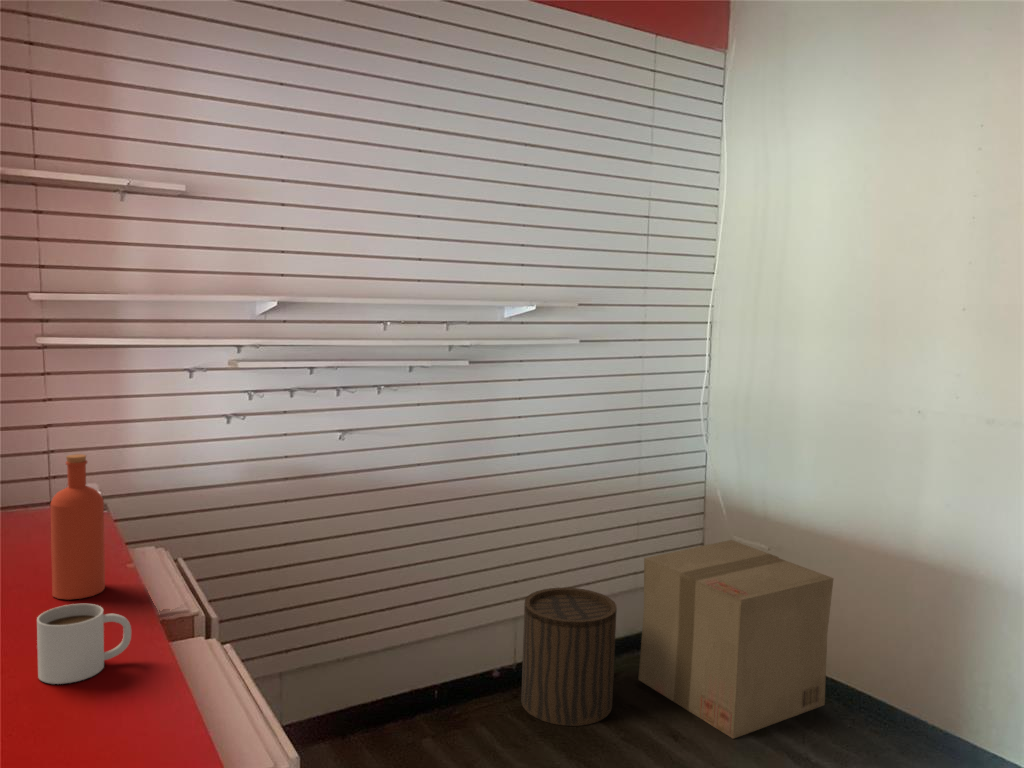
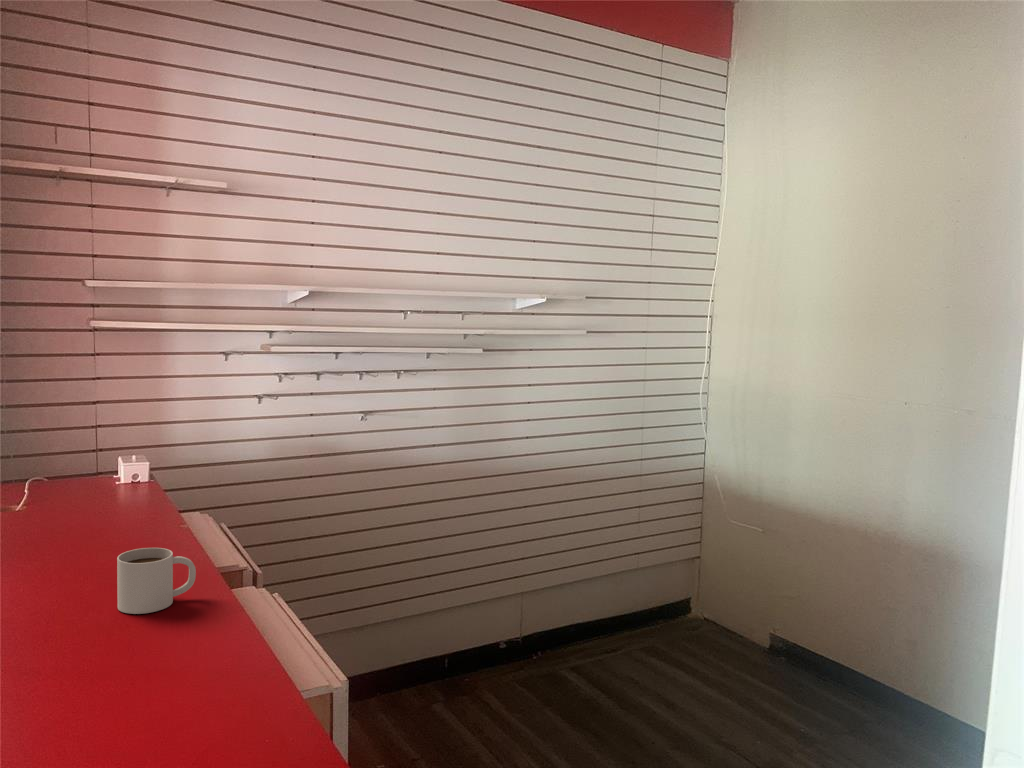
bottle: present [50,454,105,599] -> none [117,422,163,550]
cardboard box: present [638,540,833,739] -> none [638,522,823,705]
stool: present [521,588,617,726] -> none [528,564,618,691]

